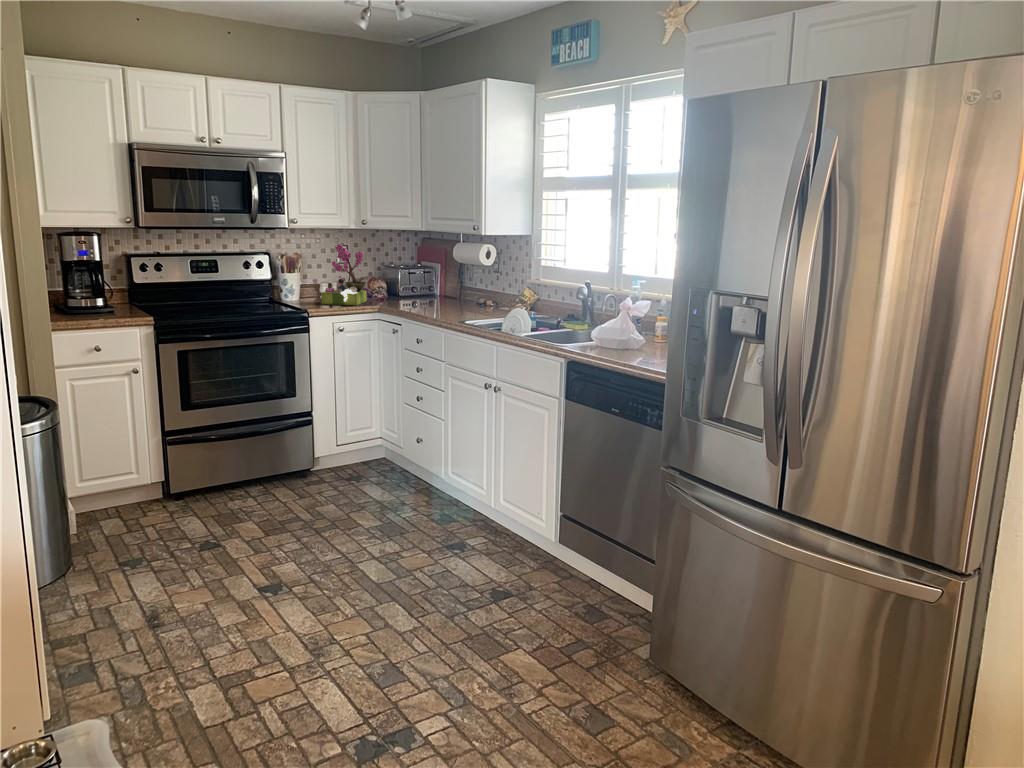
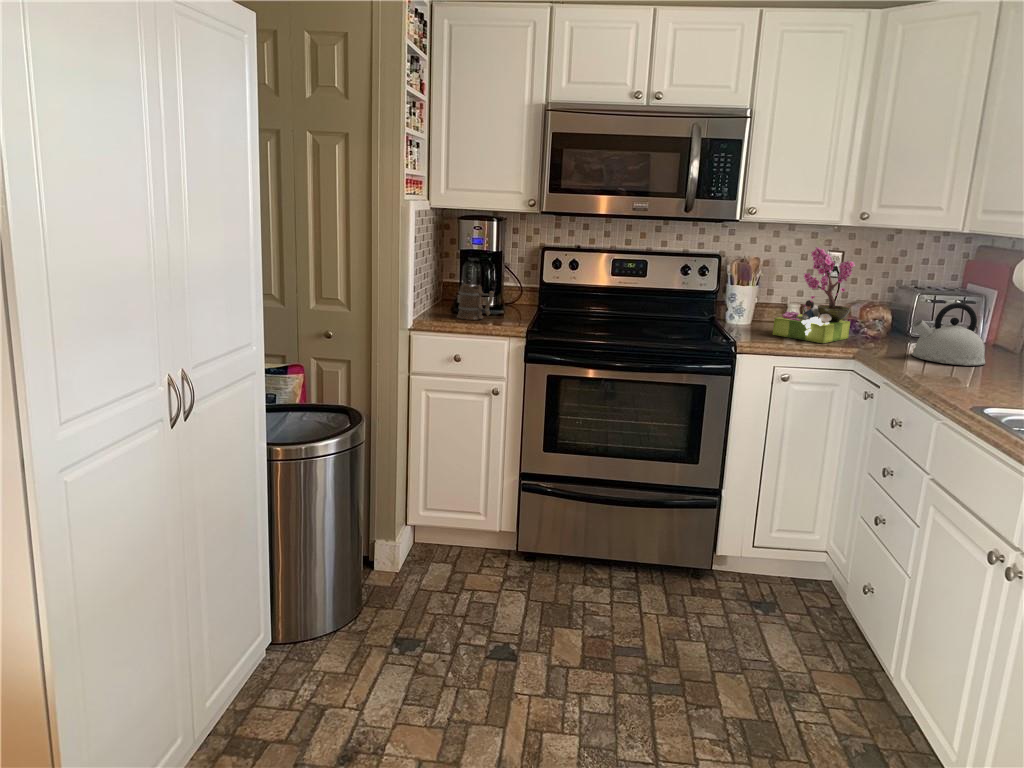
kettle: none [407,272,447,307] -> present [912,303,985,366]
mug: none [78,289,113,318] -> present [457,284,494,320]

